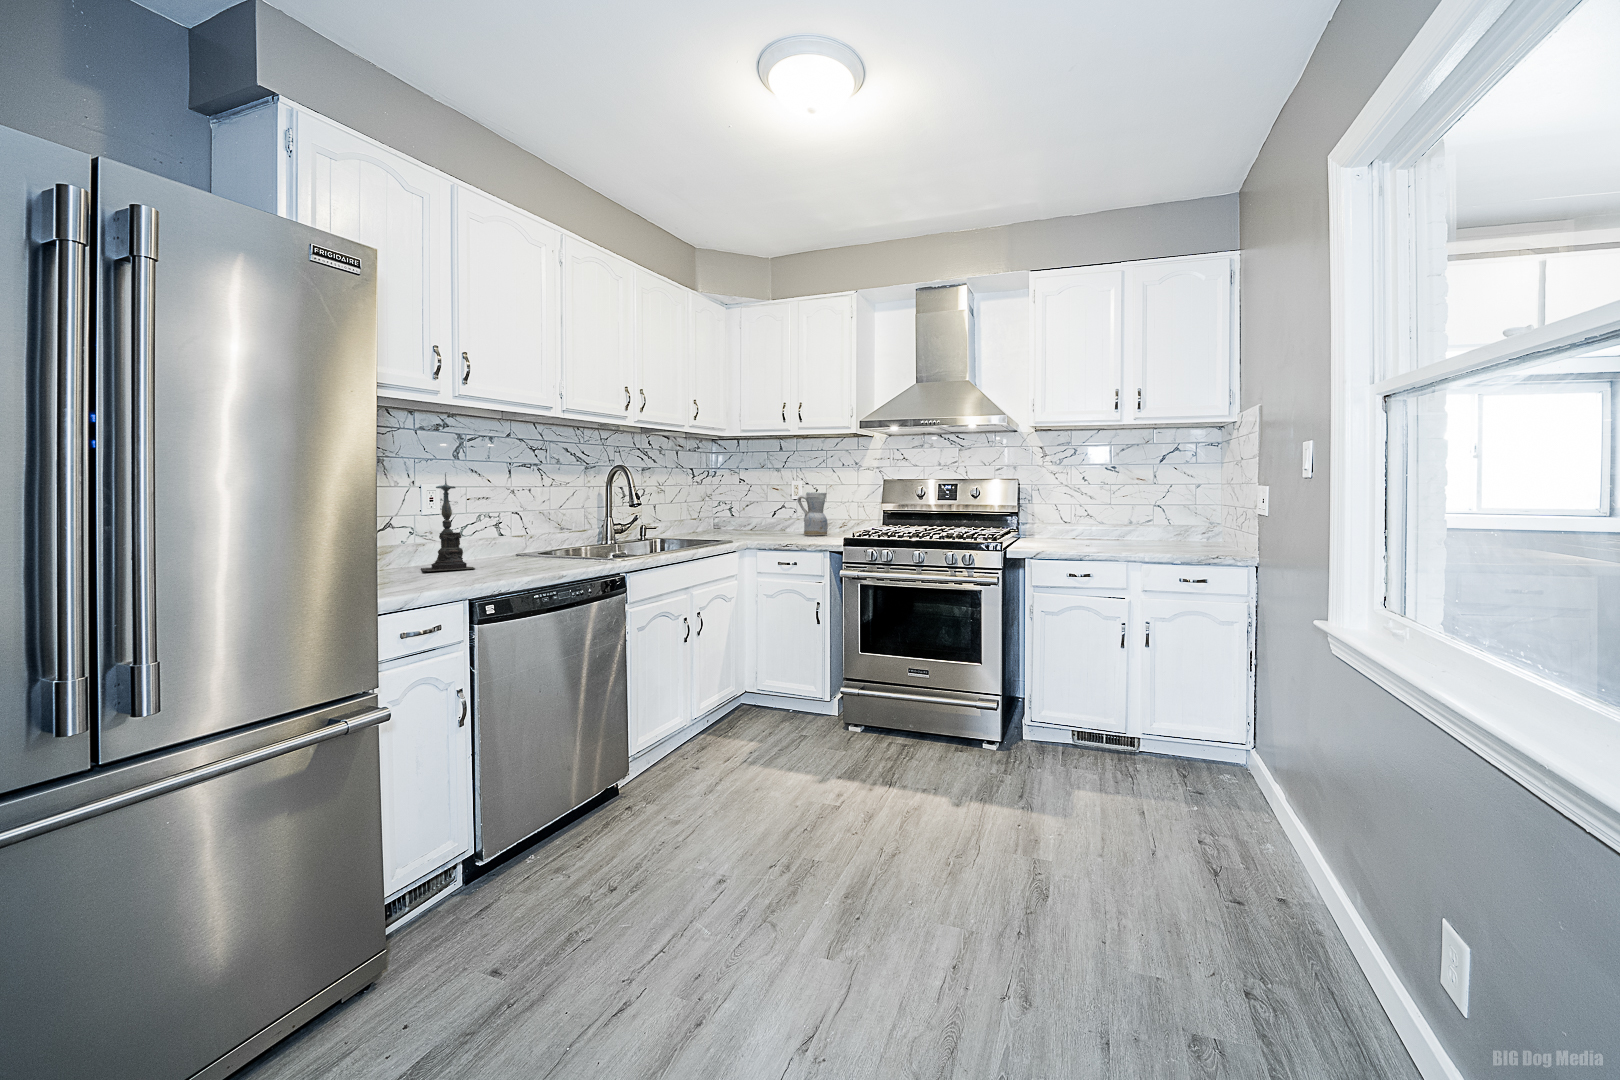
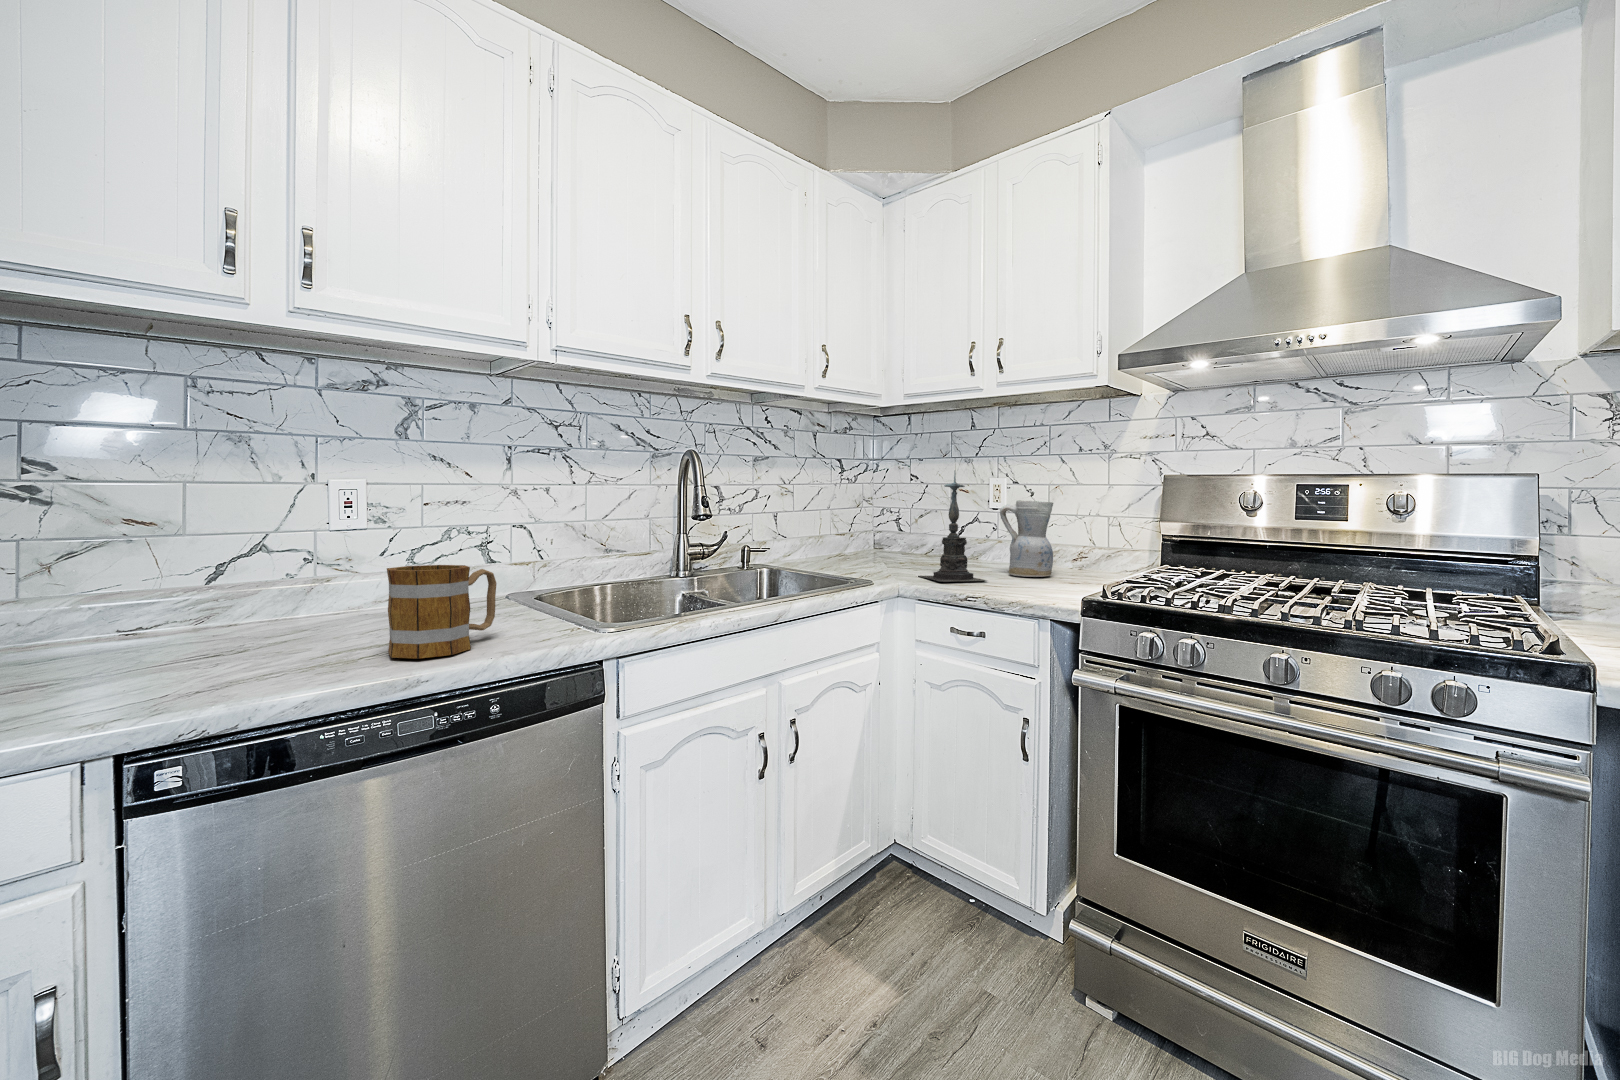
candle holder: present [421,473,475,571] -> present [920,471,986,582]
mug: none [522,525,564,569] -> present [387,565,497,659]

